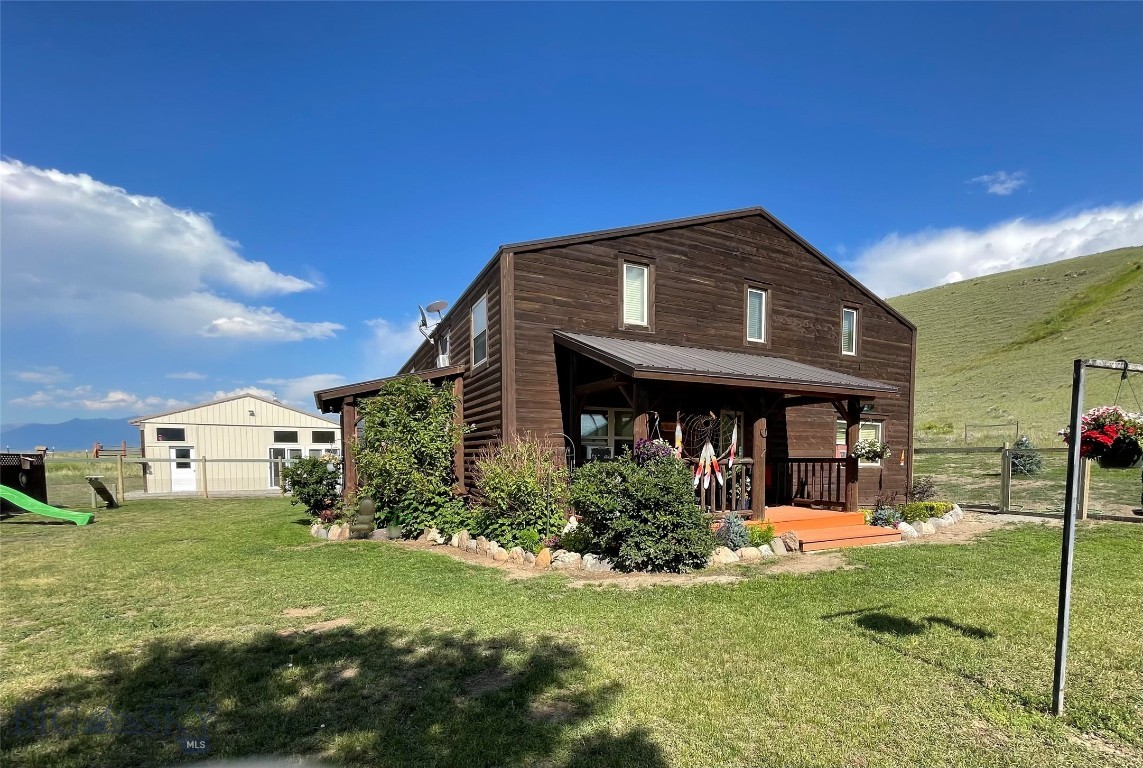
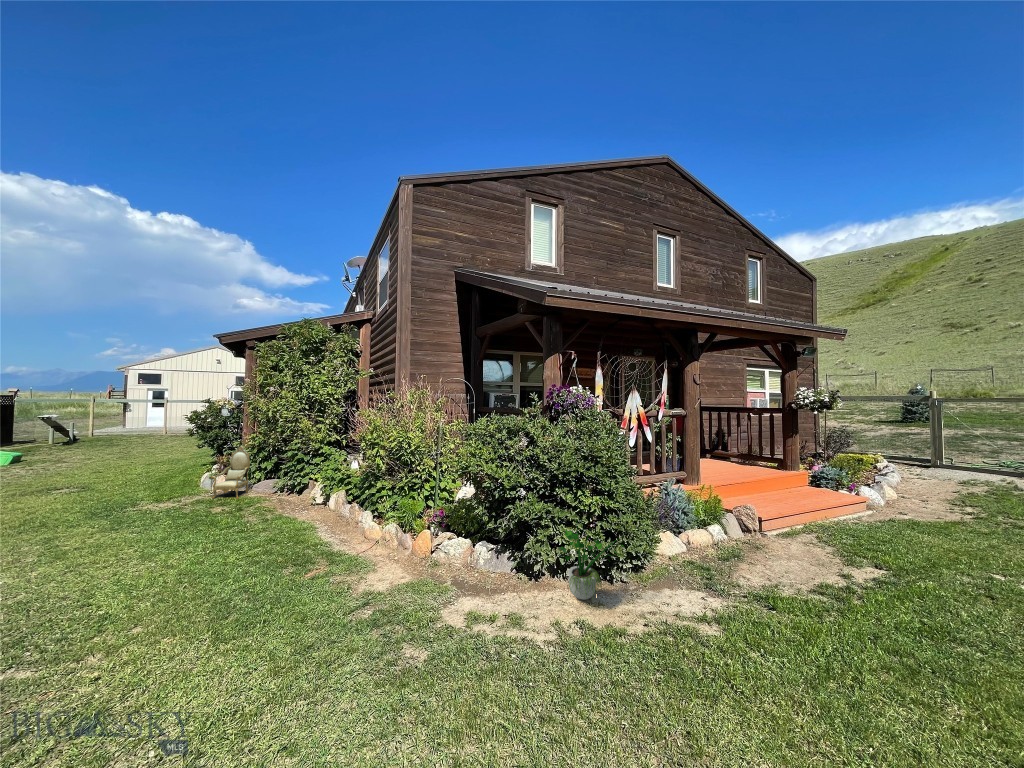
potted plant: present [386,508,411,538] -> present [558,529,624,600]

